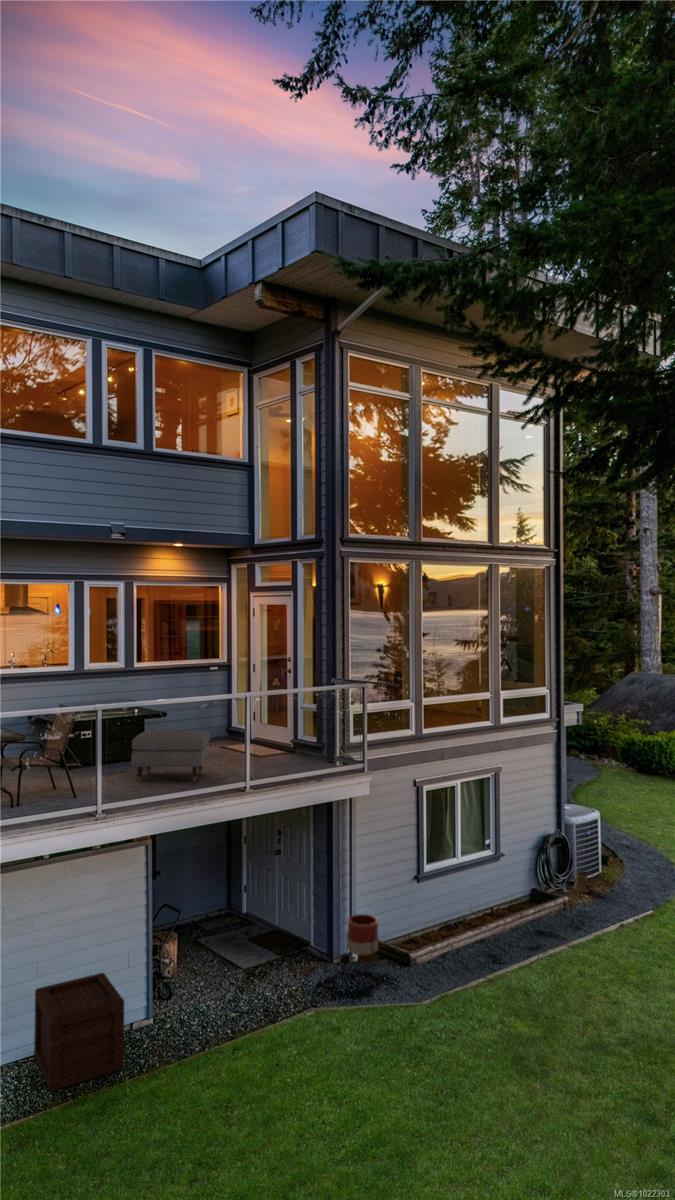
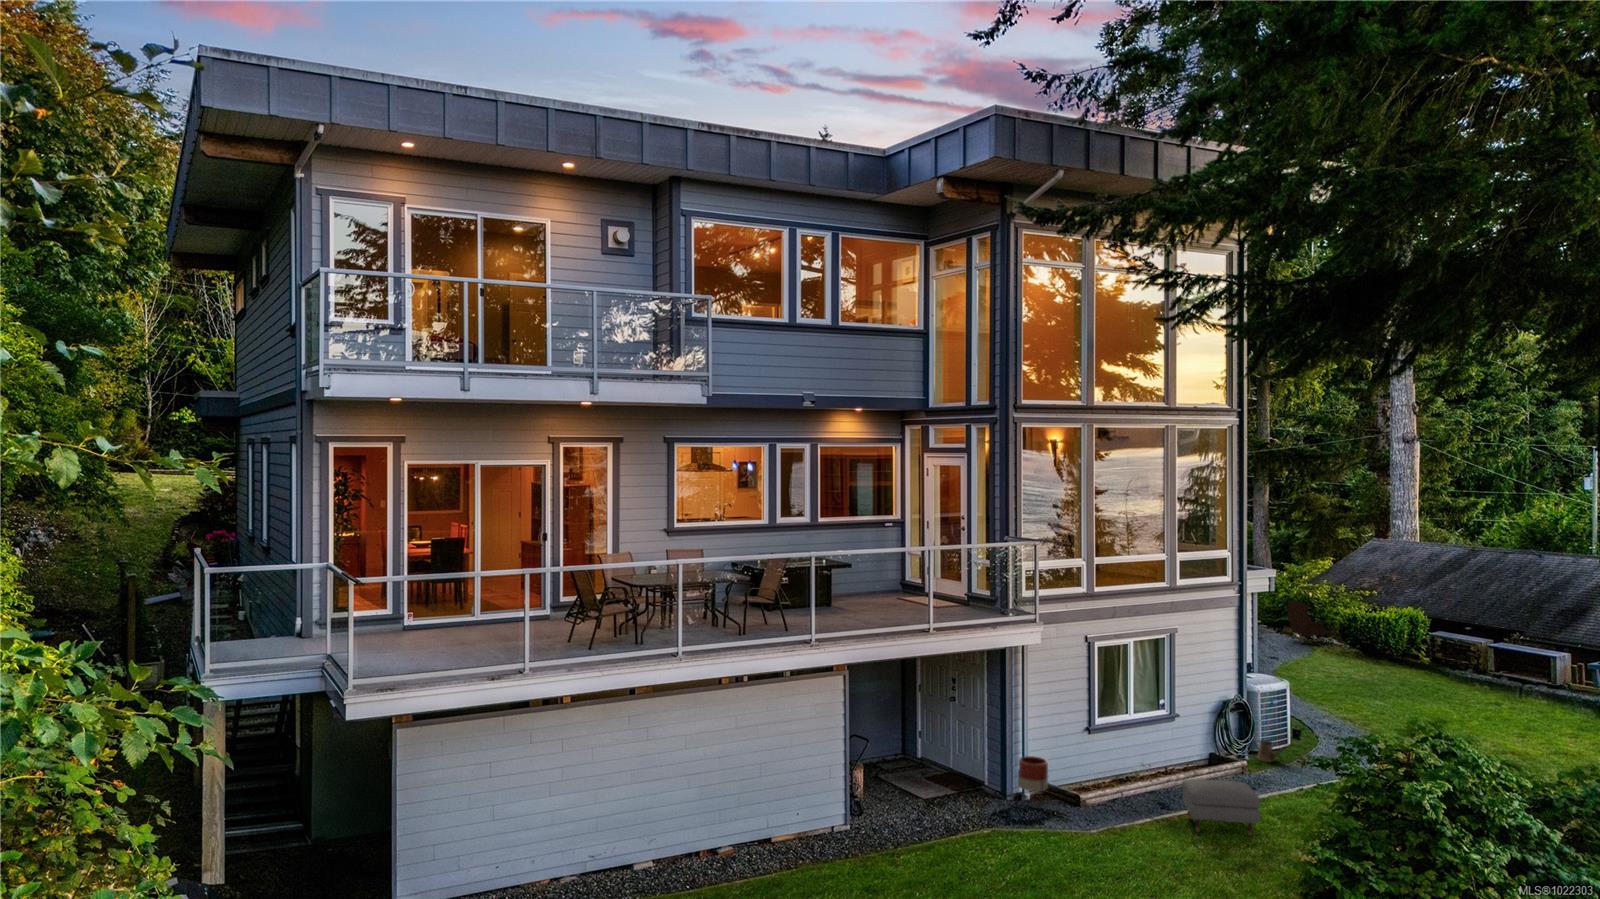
lounge chair: none [571,728,612,767] -> present [1288,600,1333,644]
ottoman: present [131,730,210,782] -> present [1182,779,1261,836]
wooden crate: present [34,973,124,1091] -> none [761,776,834,857]

